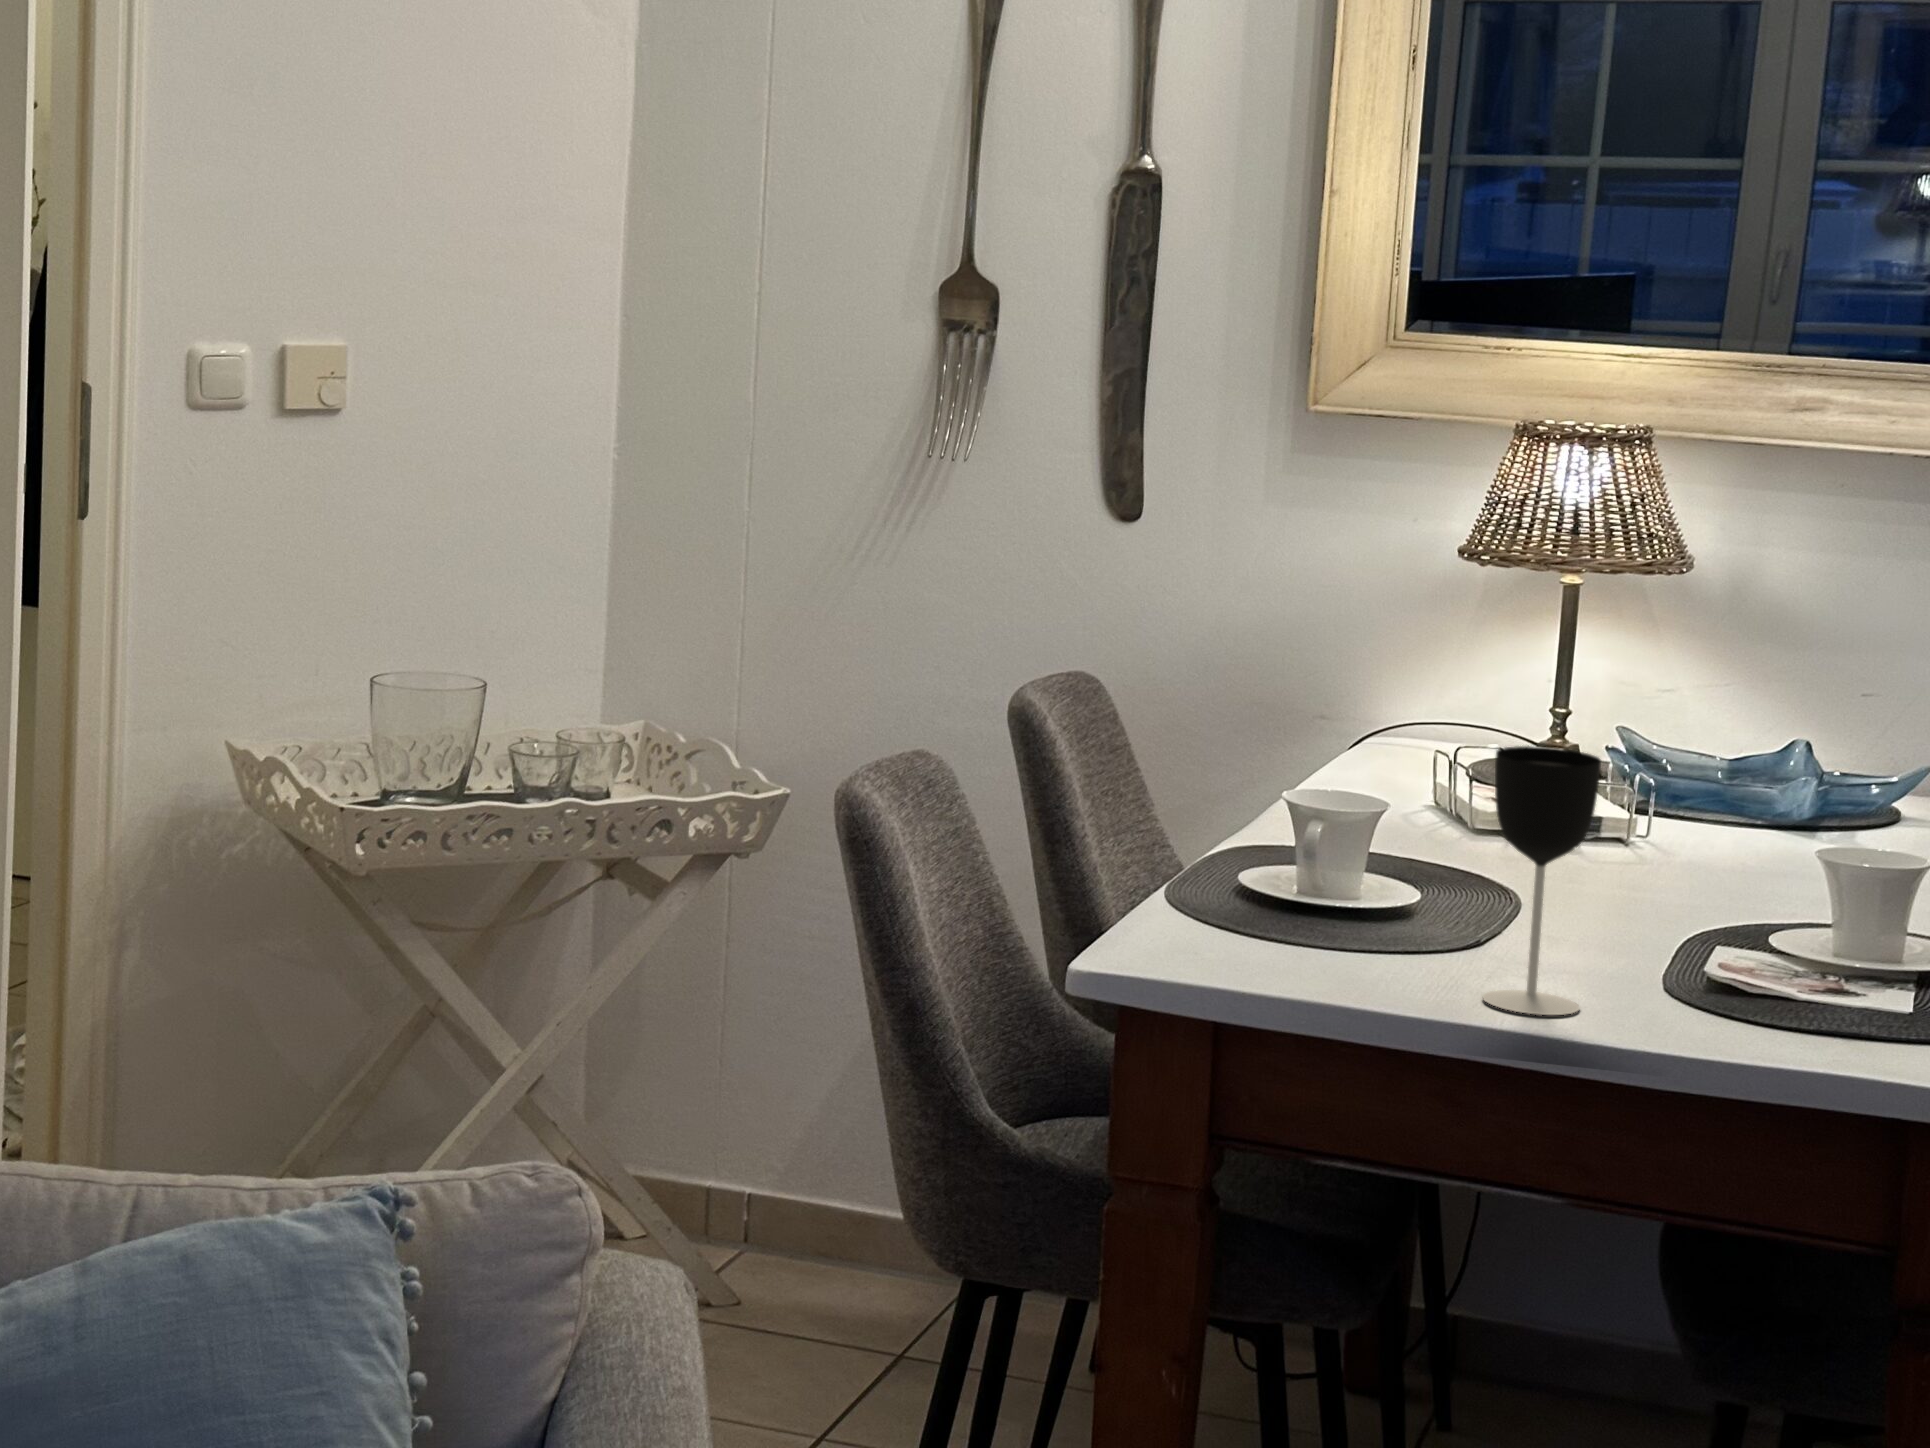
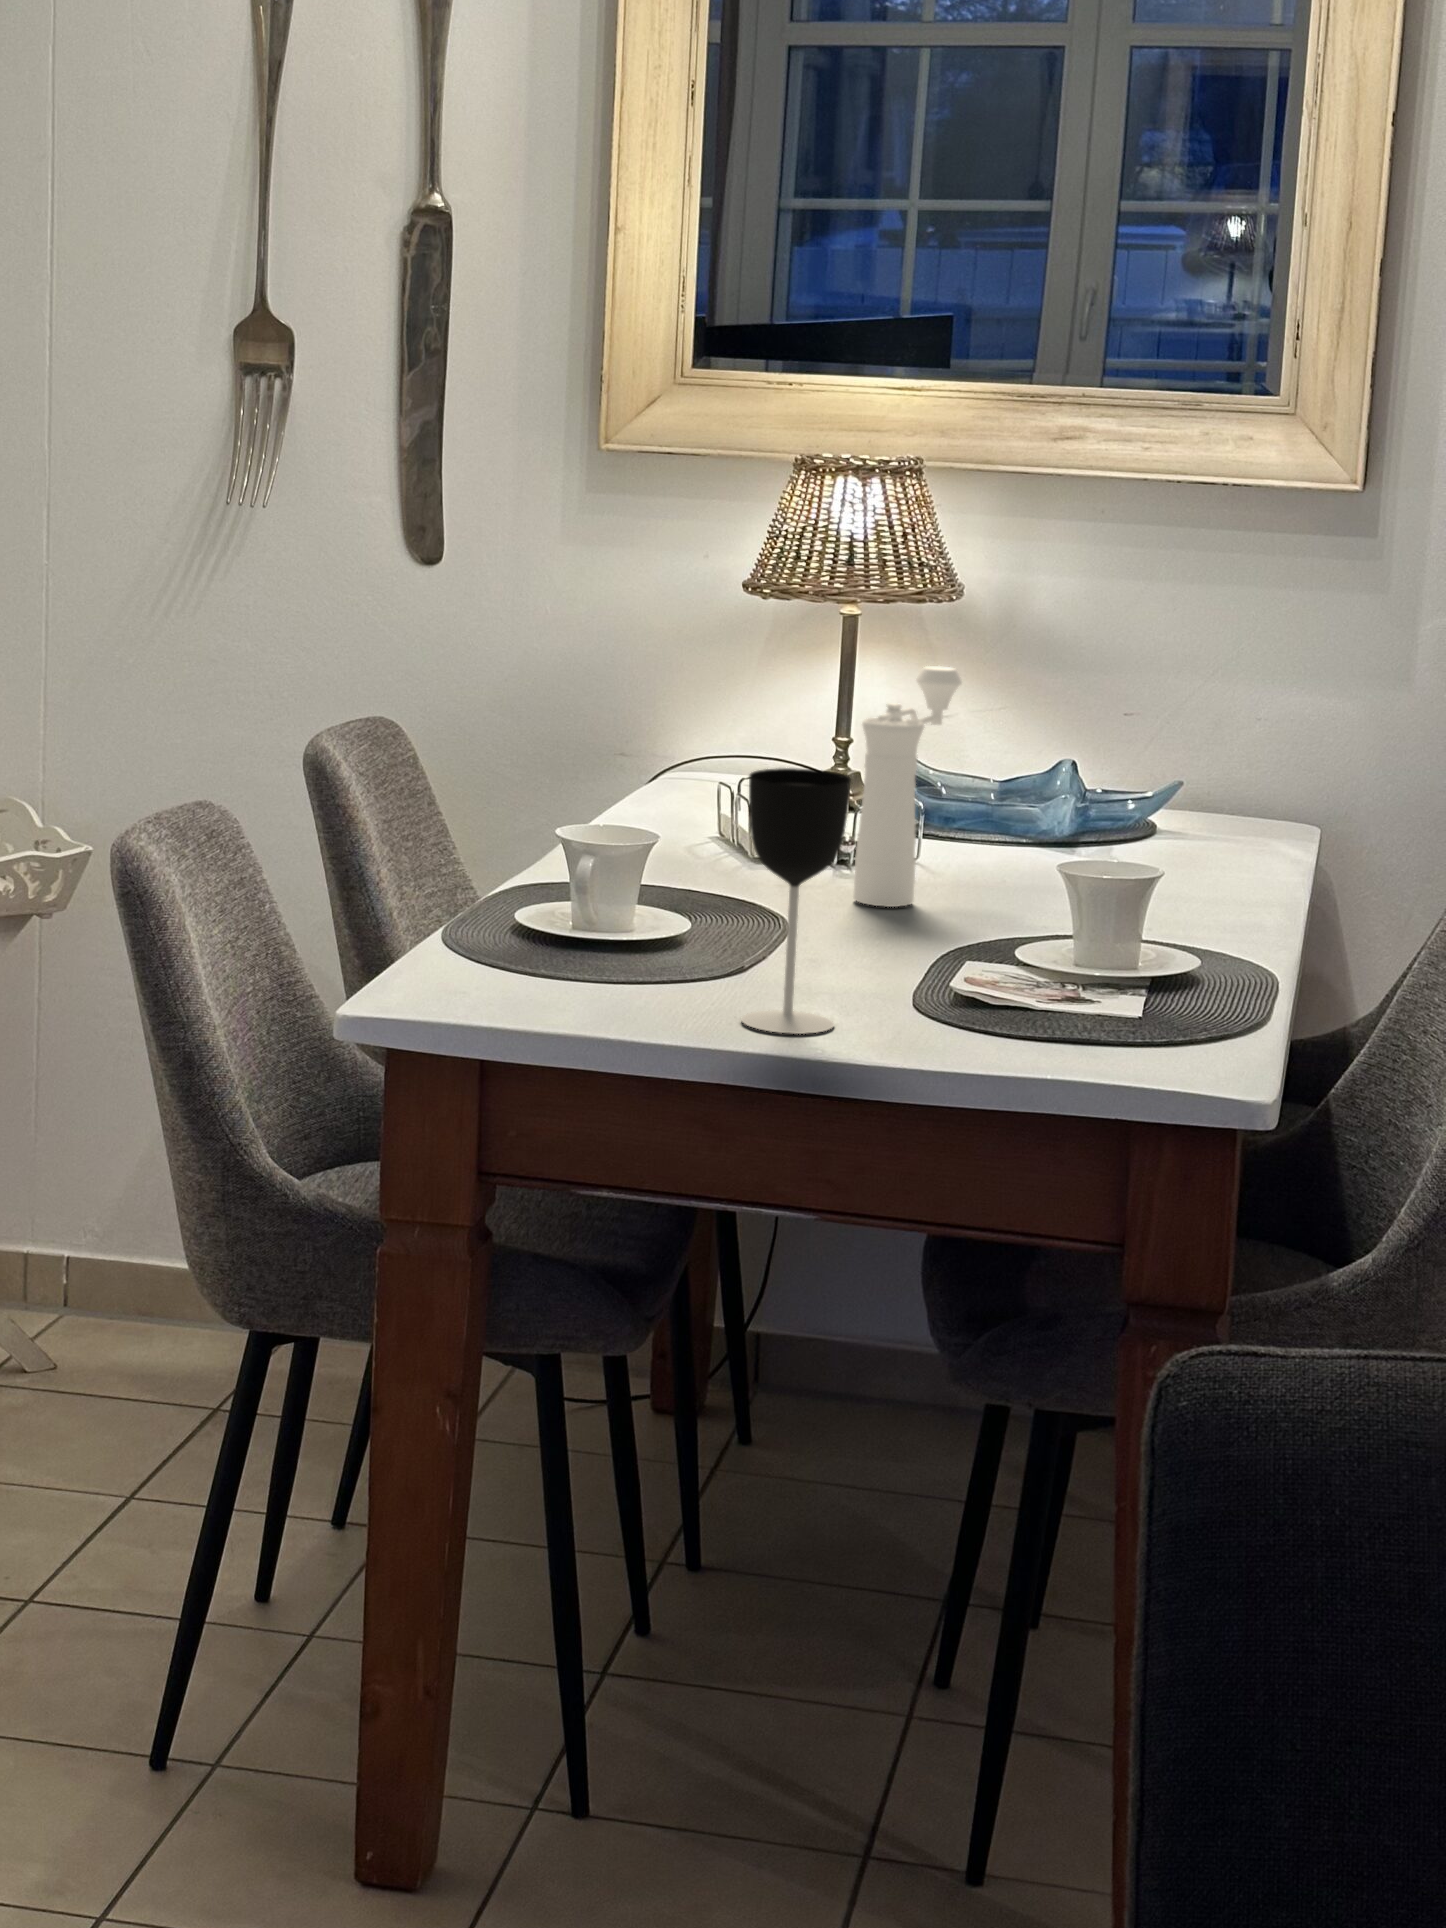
pepper mill: none [1584,642,1701,888] -> present [853,666,962,907]

